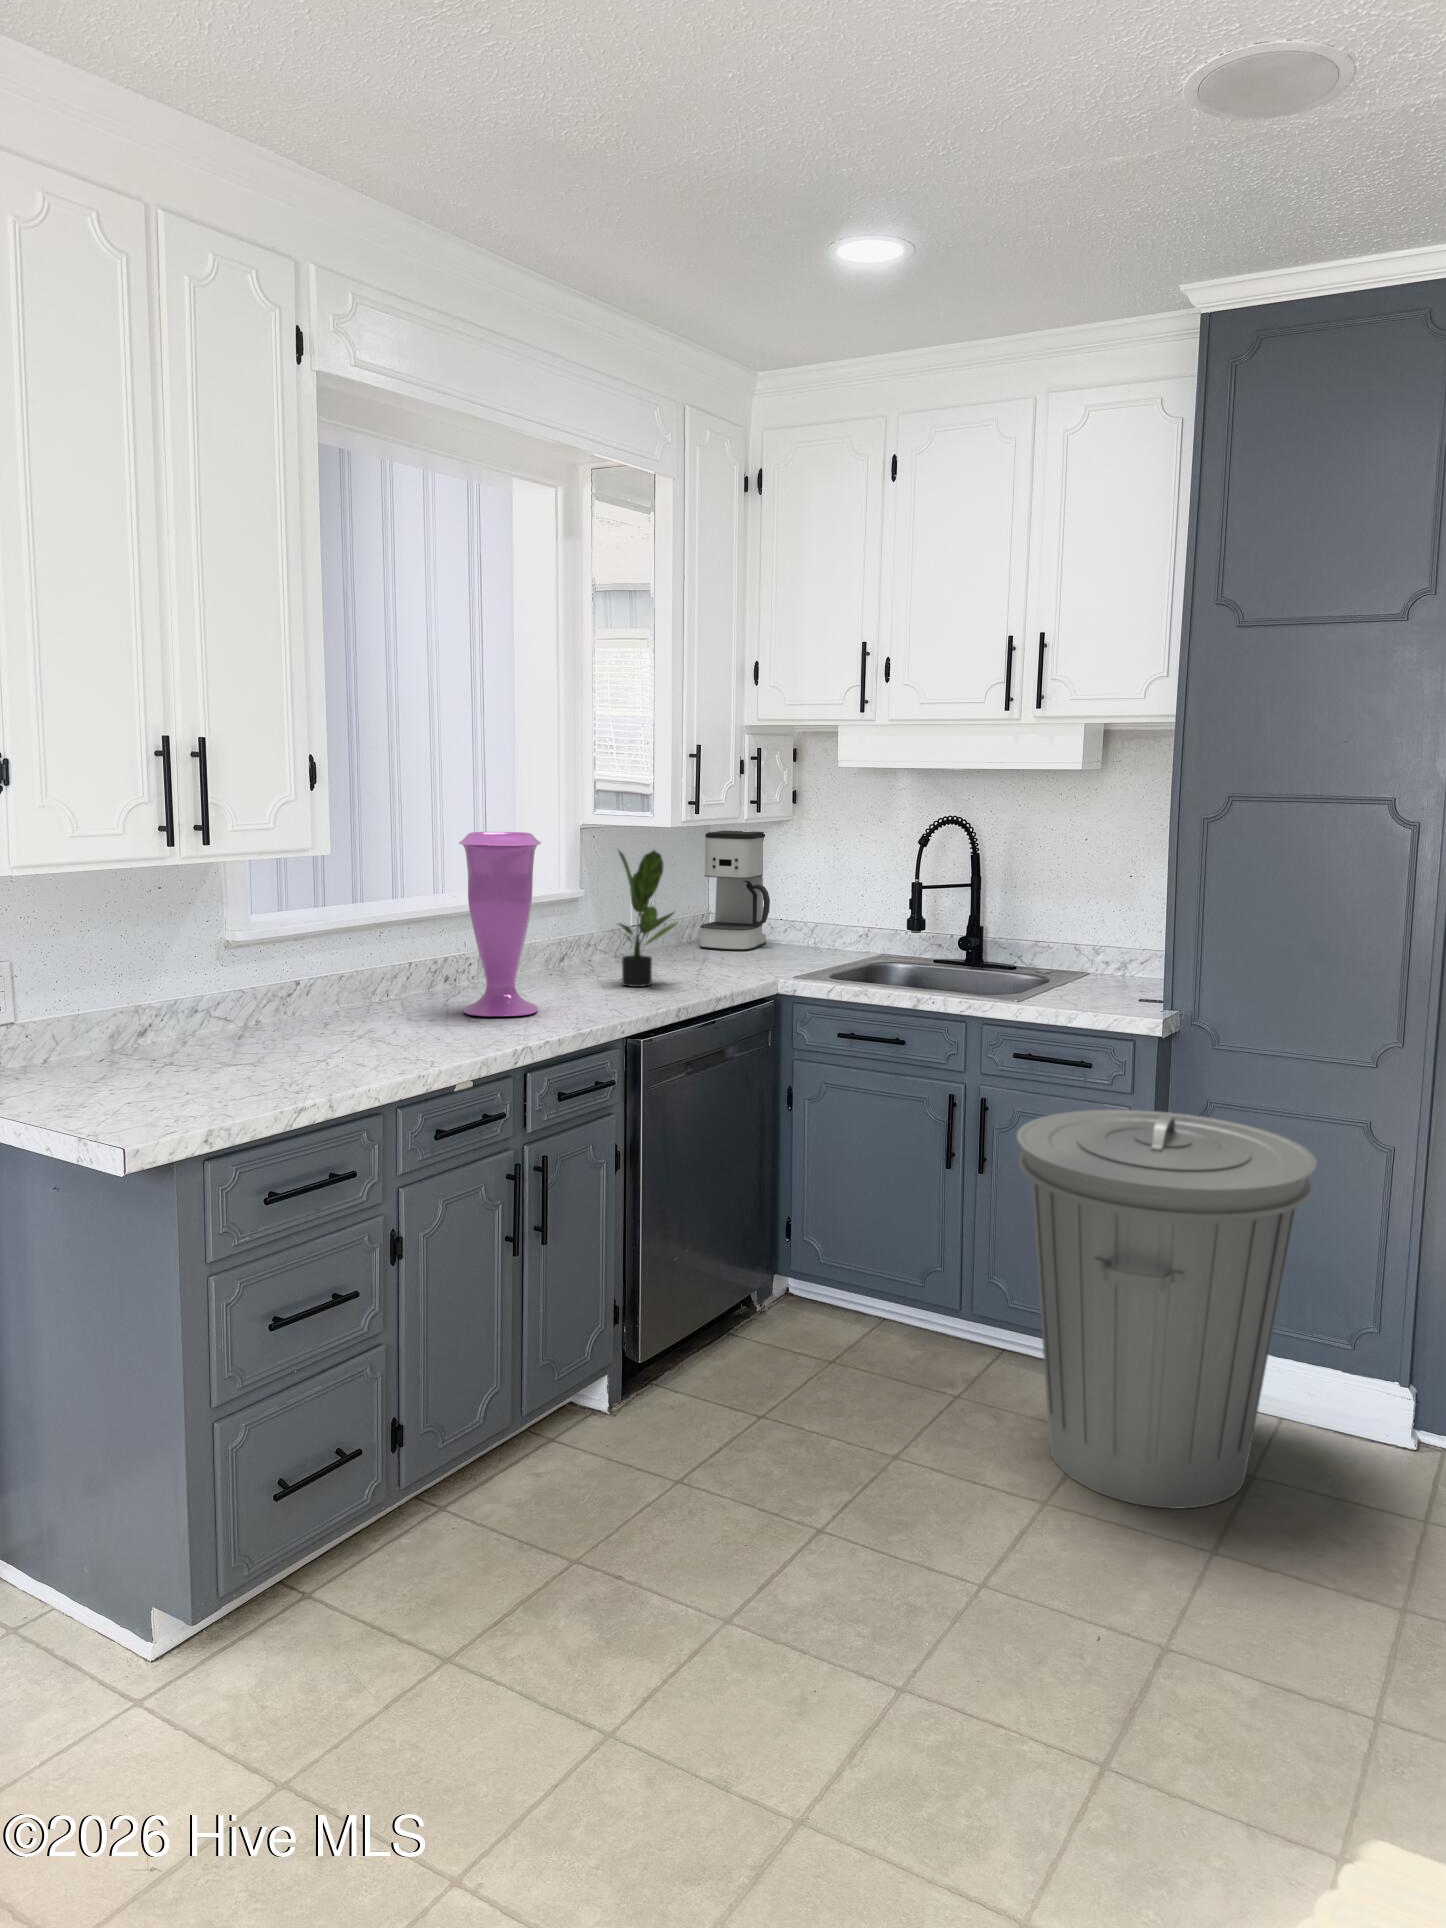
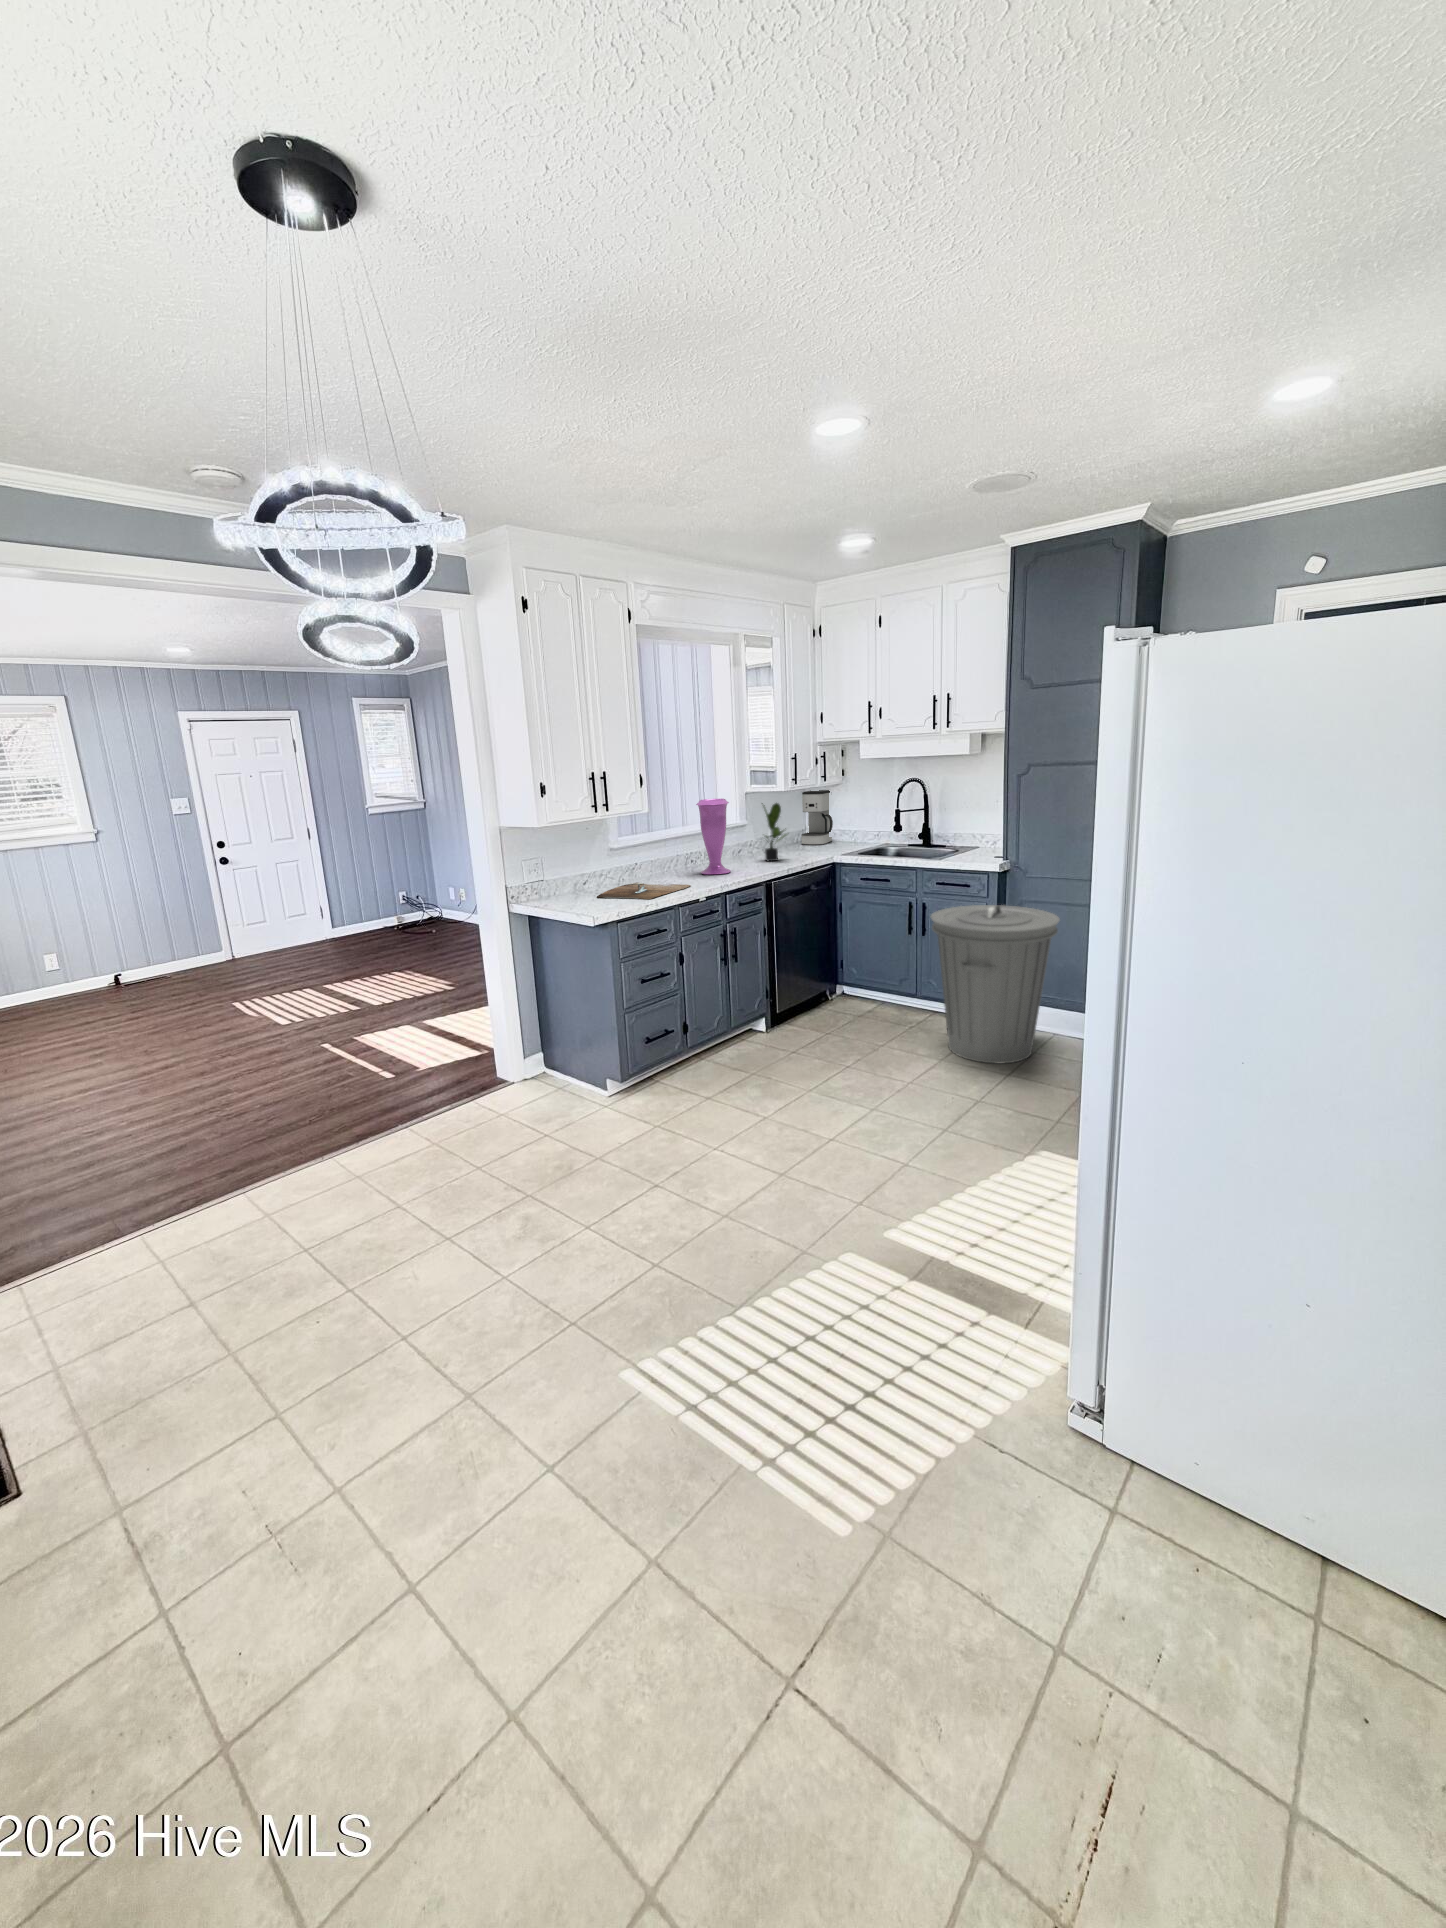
cutting board: none [164,1033,434,1087] -> present [597,882,690,899]

